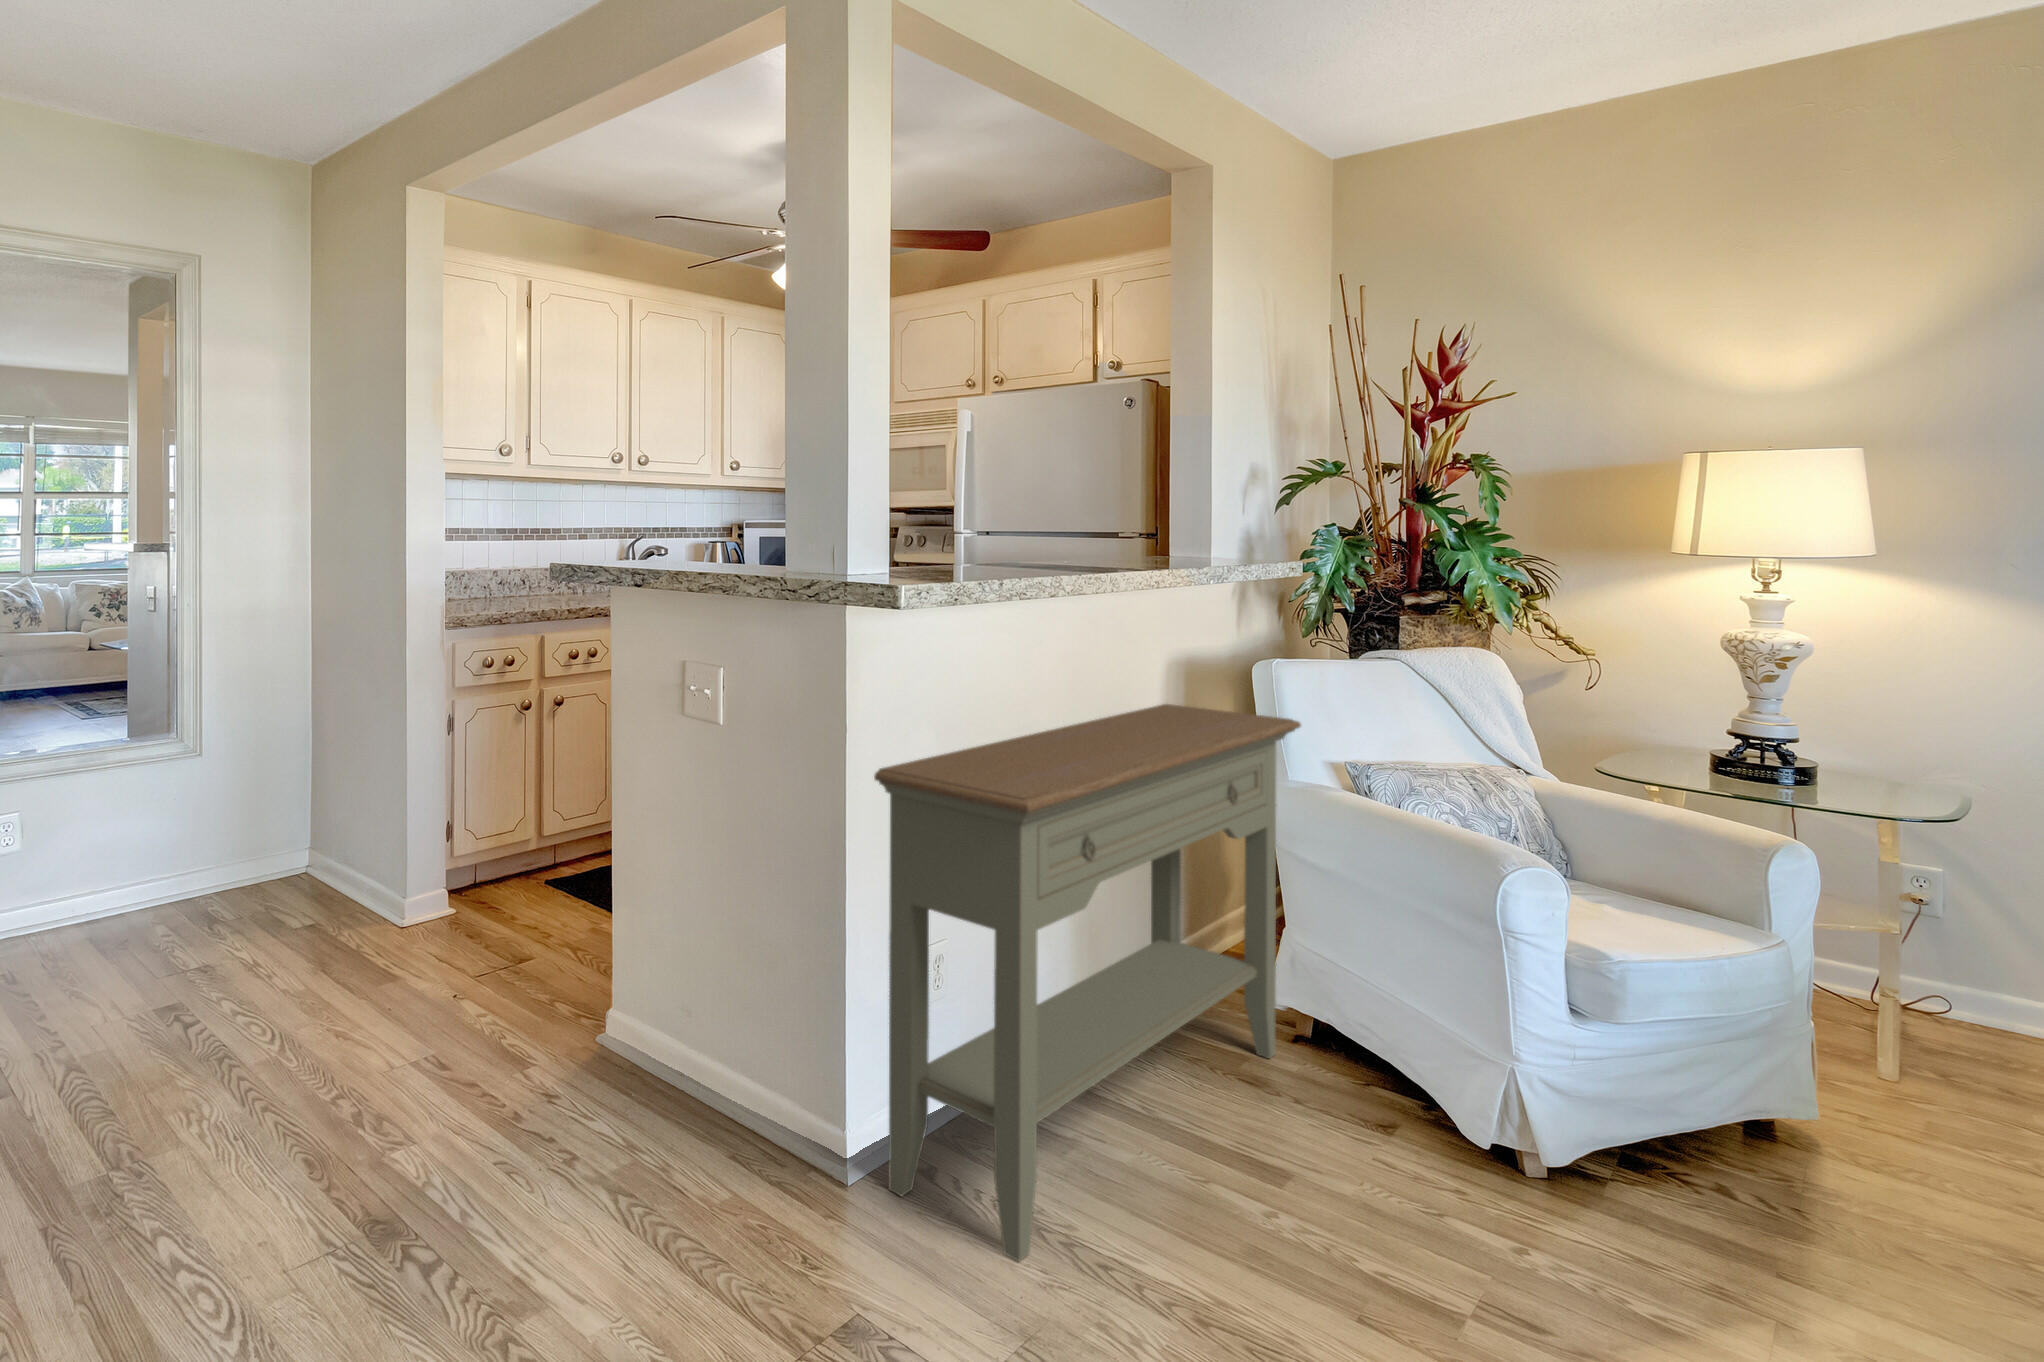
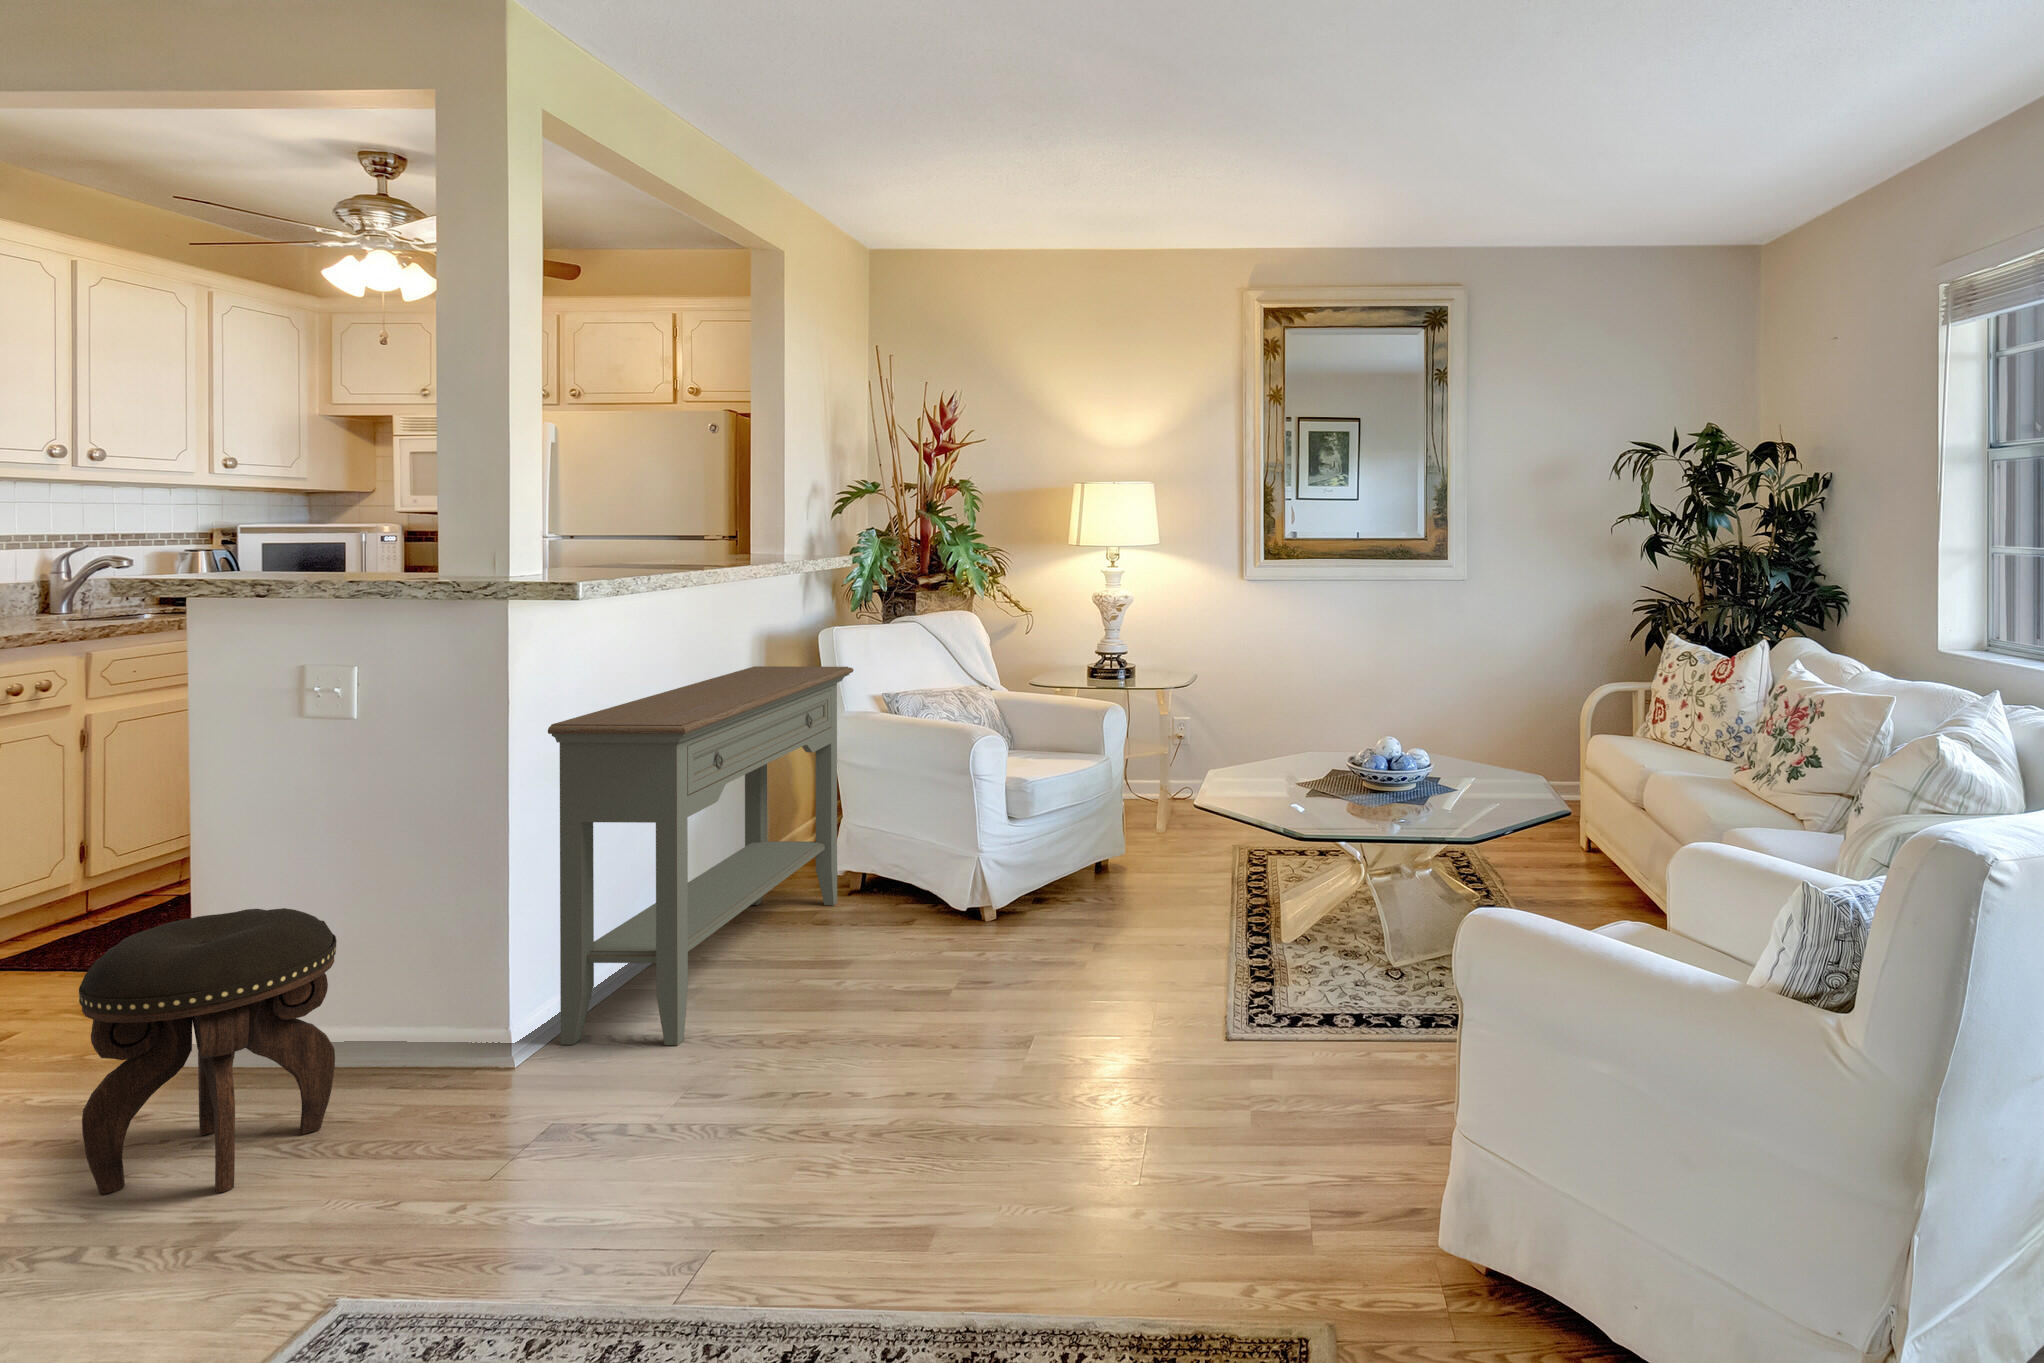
footstool: none [427,933,647,1279] -> present [79,908,337,1194]

